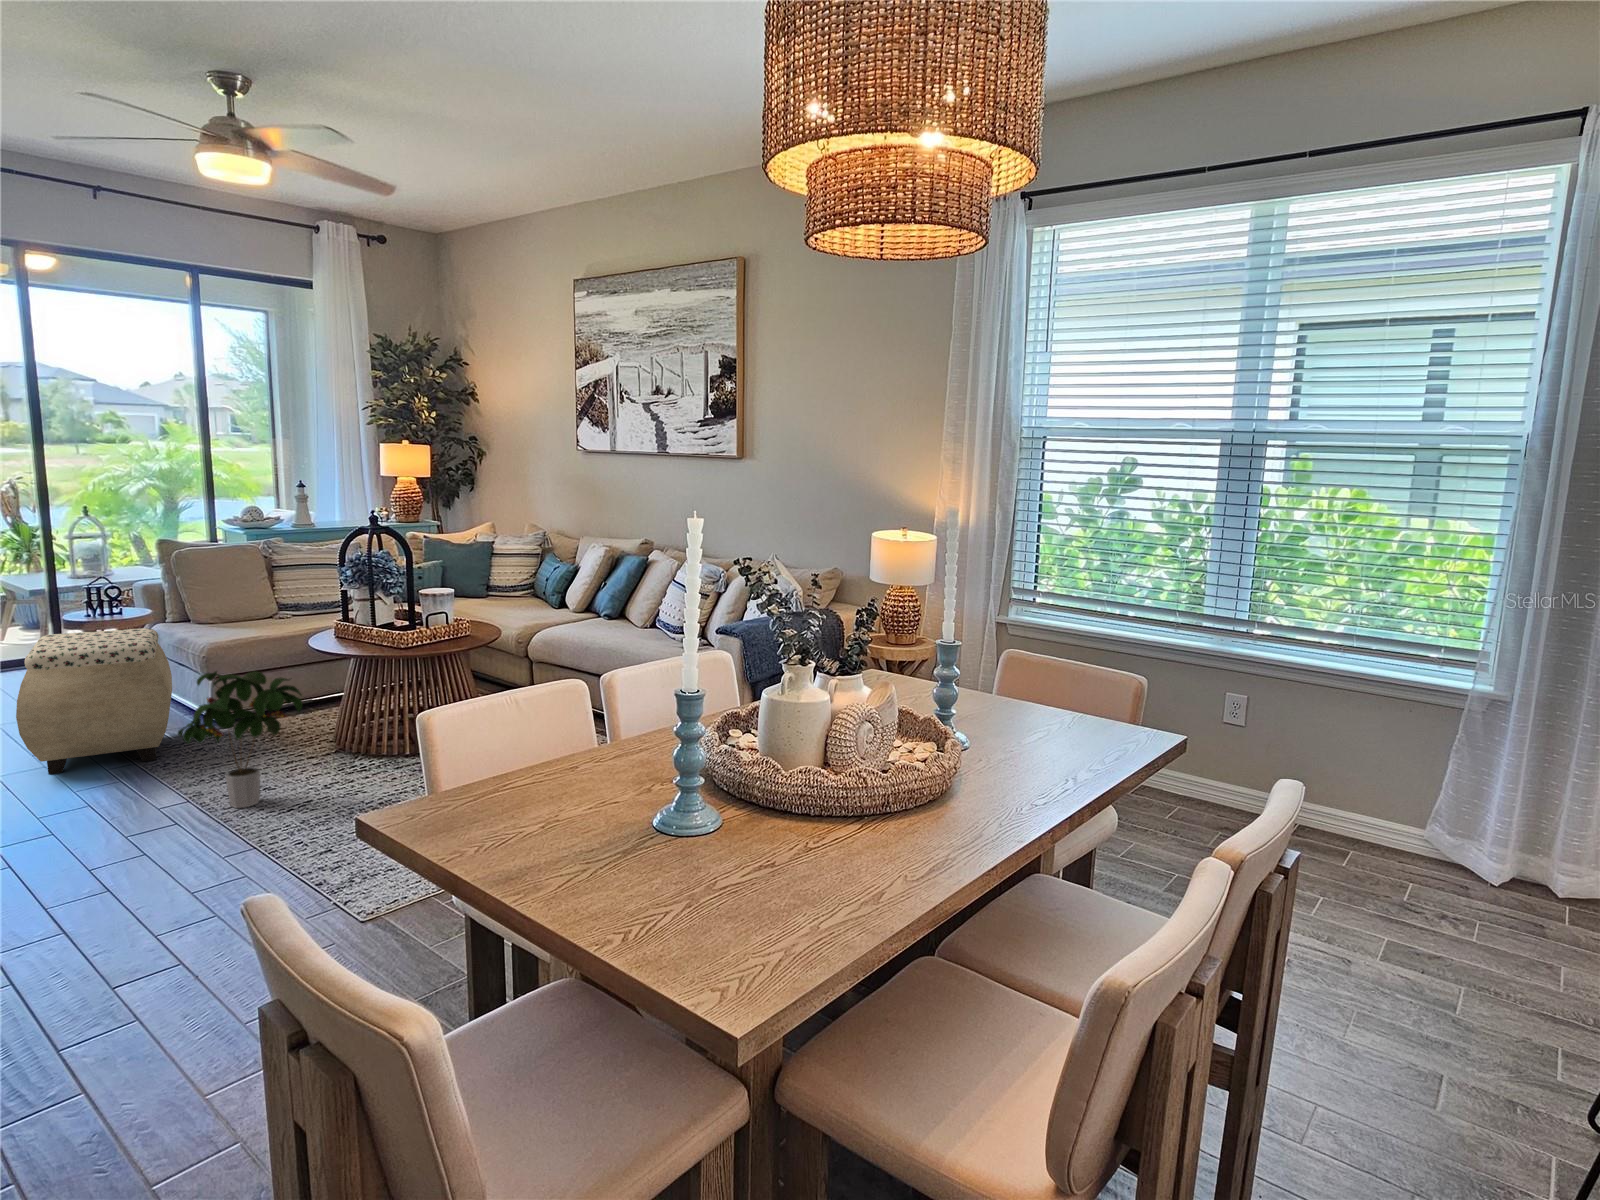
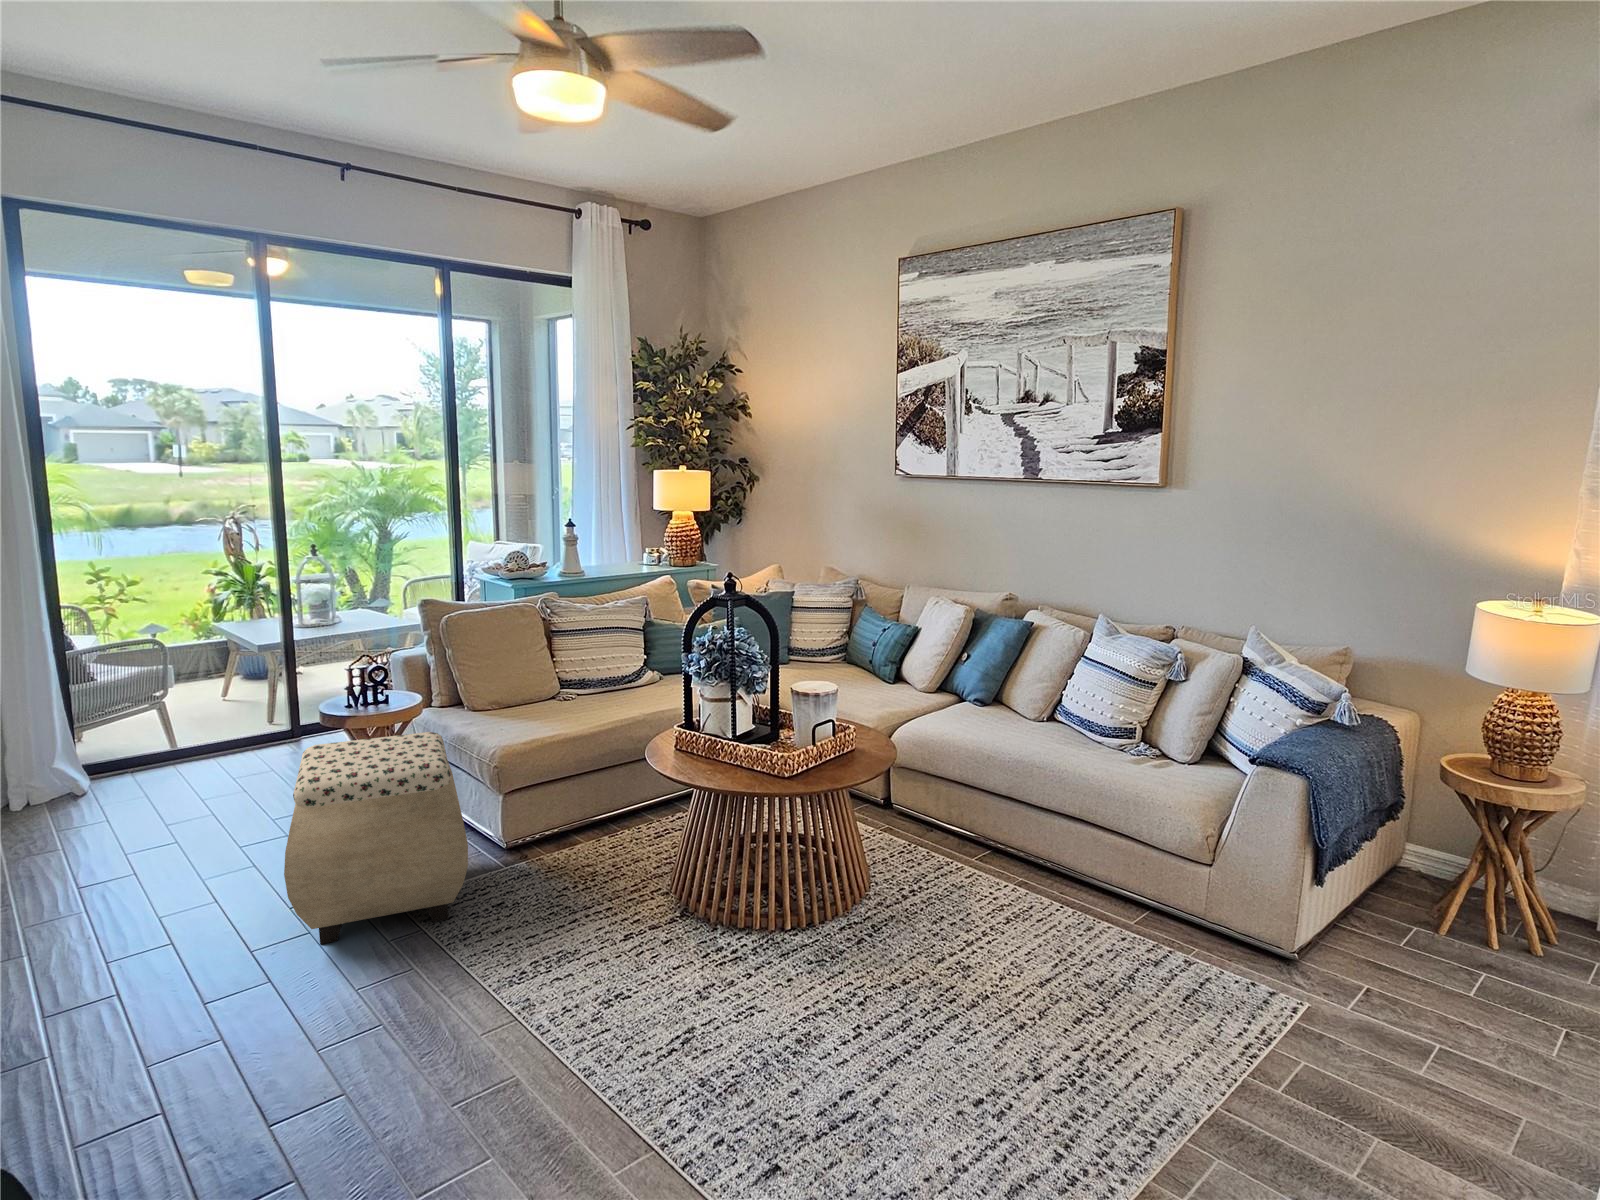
potted plant: present [178,671,302,808] -> none [503,828,681,1035]

